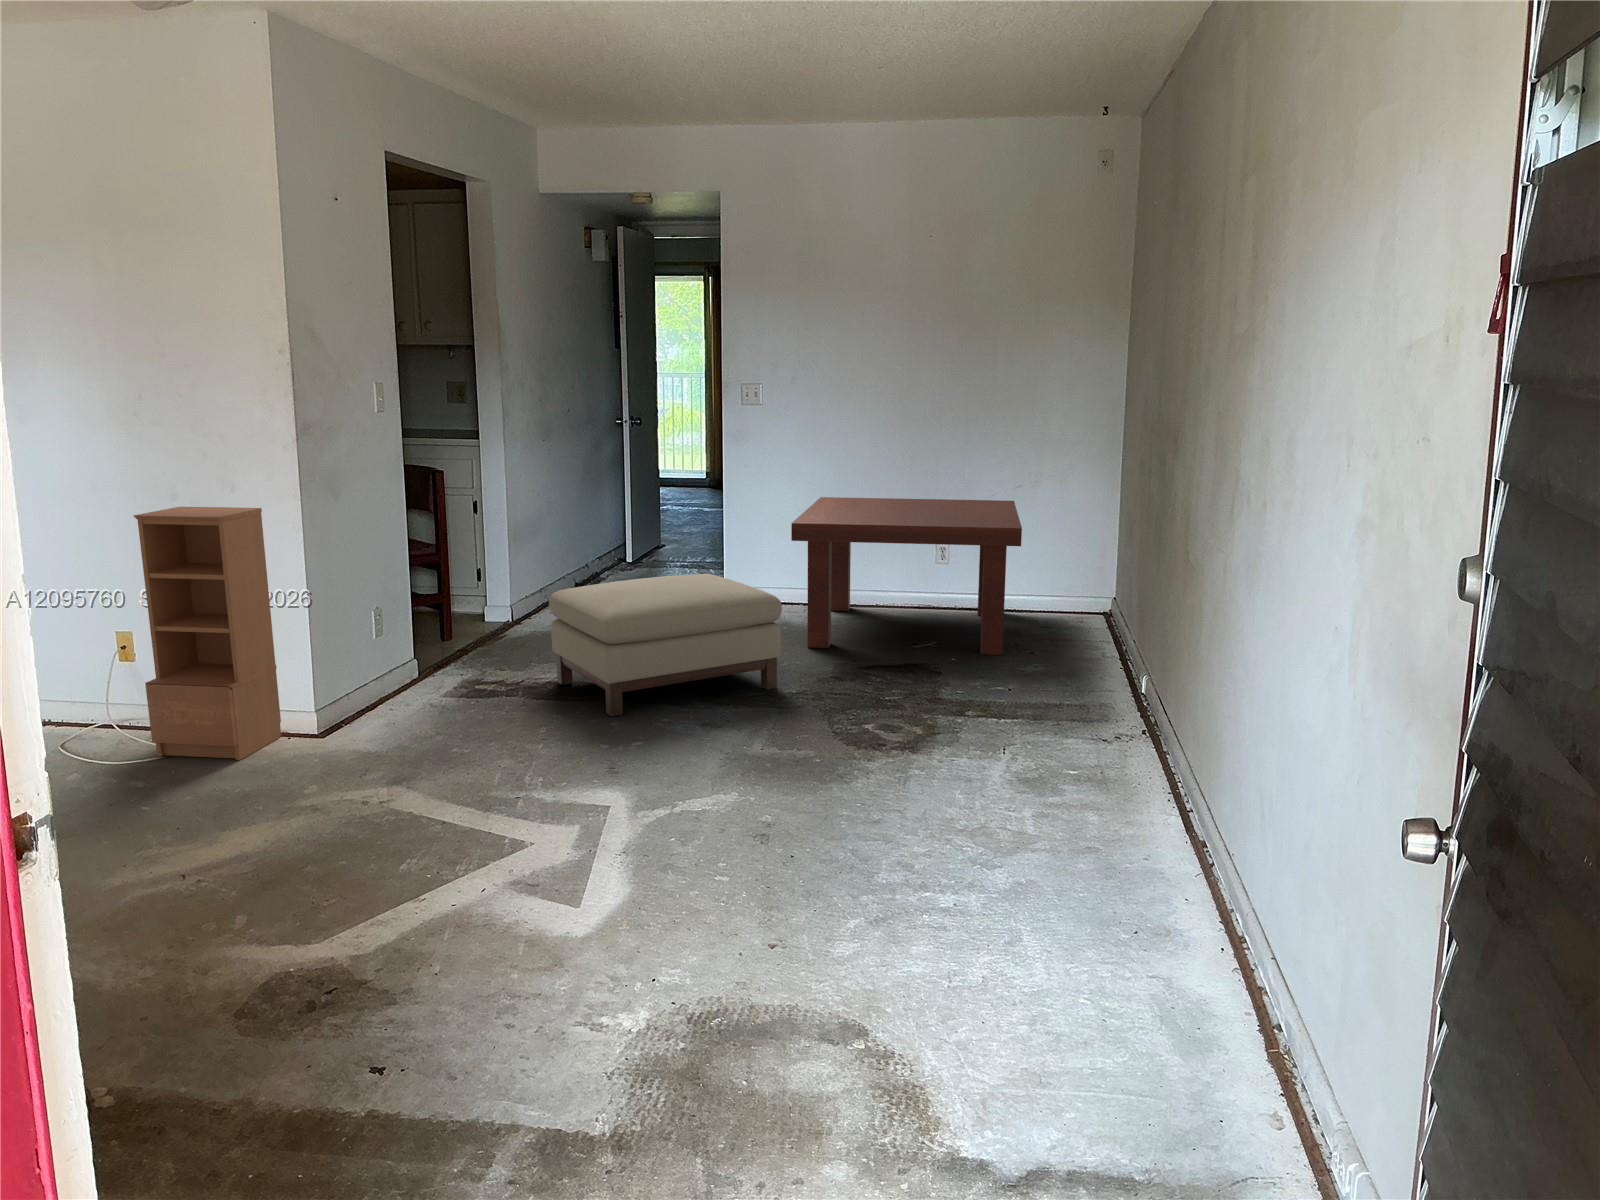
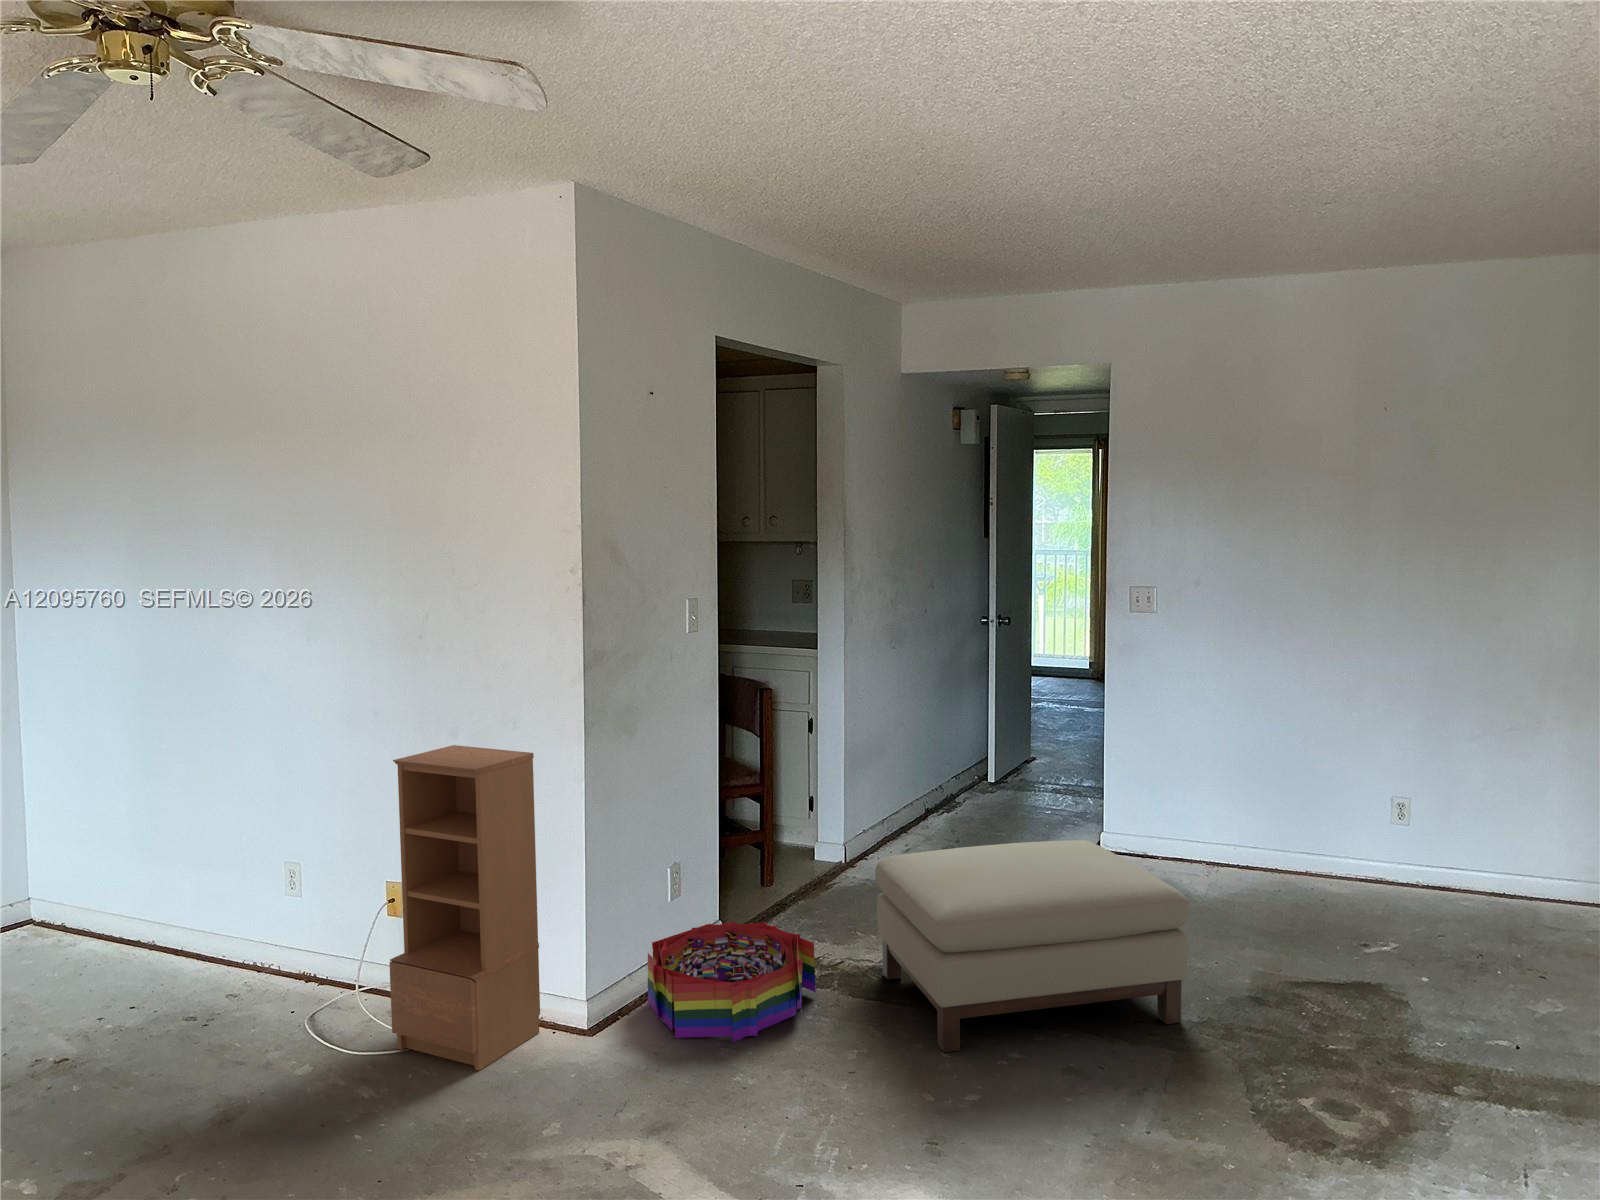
coffee table: present [791,497,1022,655] -> none [1200,727,1566,992]
storage bin: none [366,648,507,728] -> present [648,922,816,1042]

